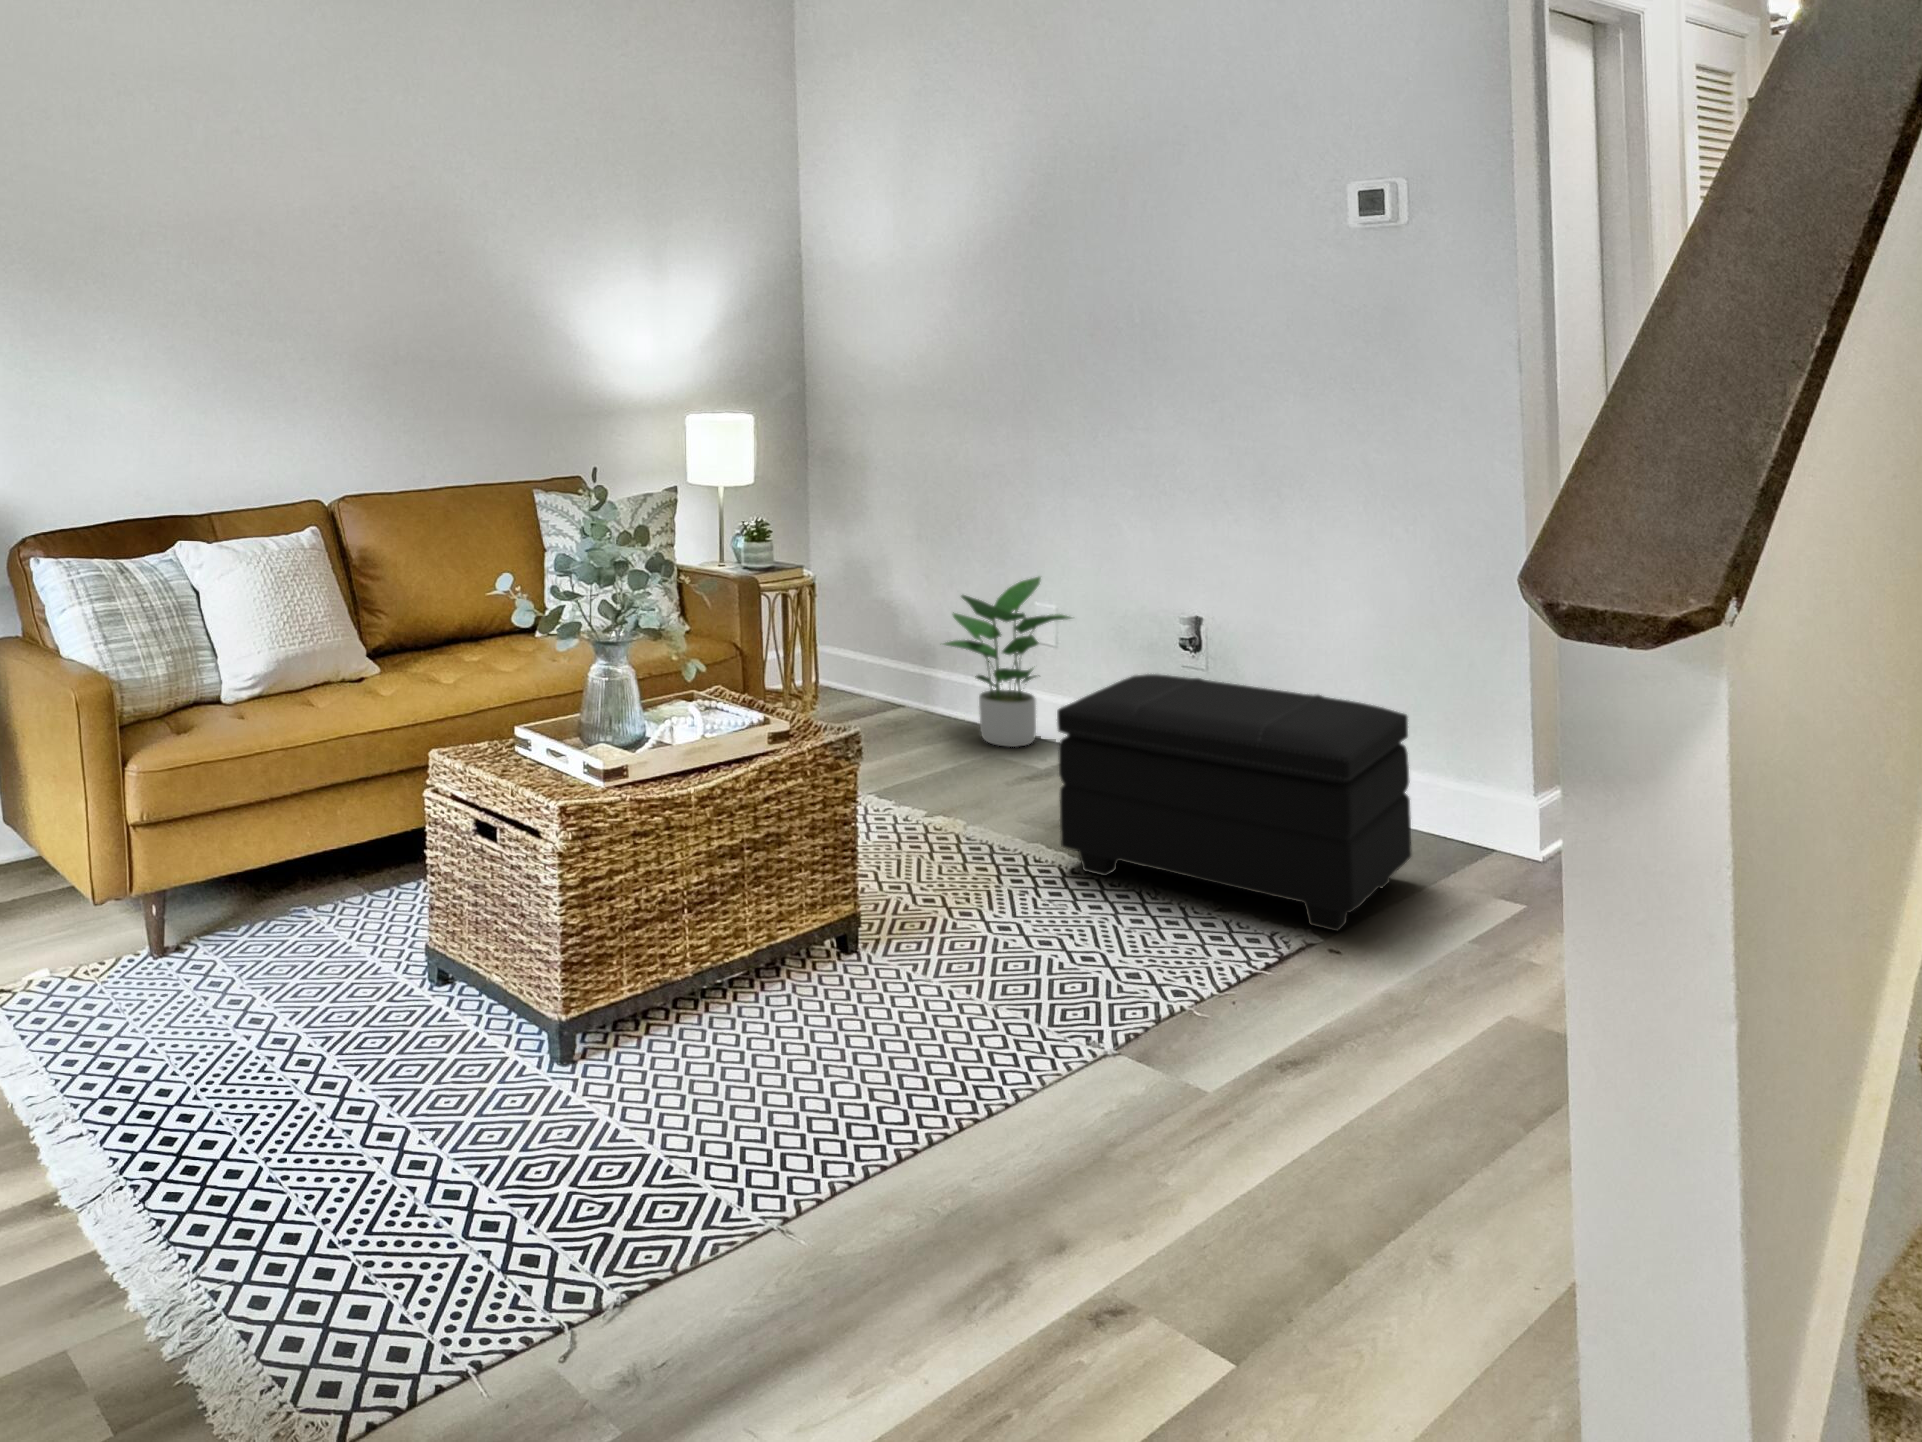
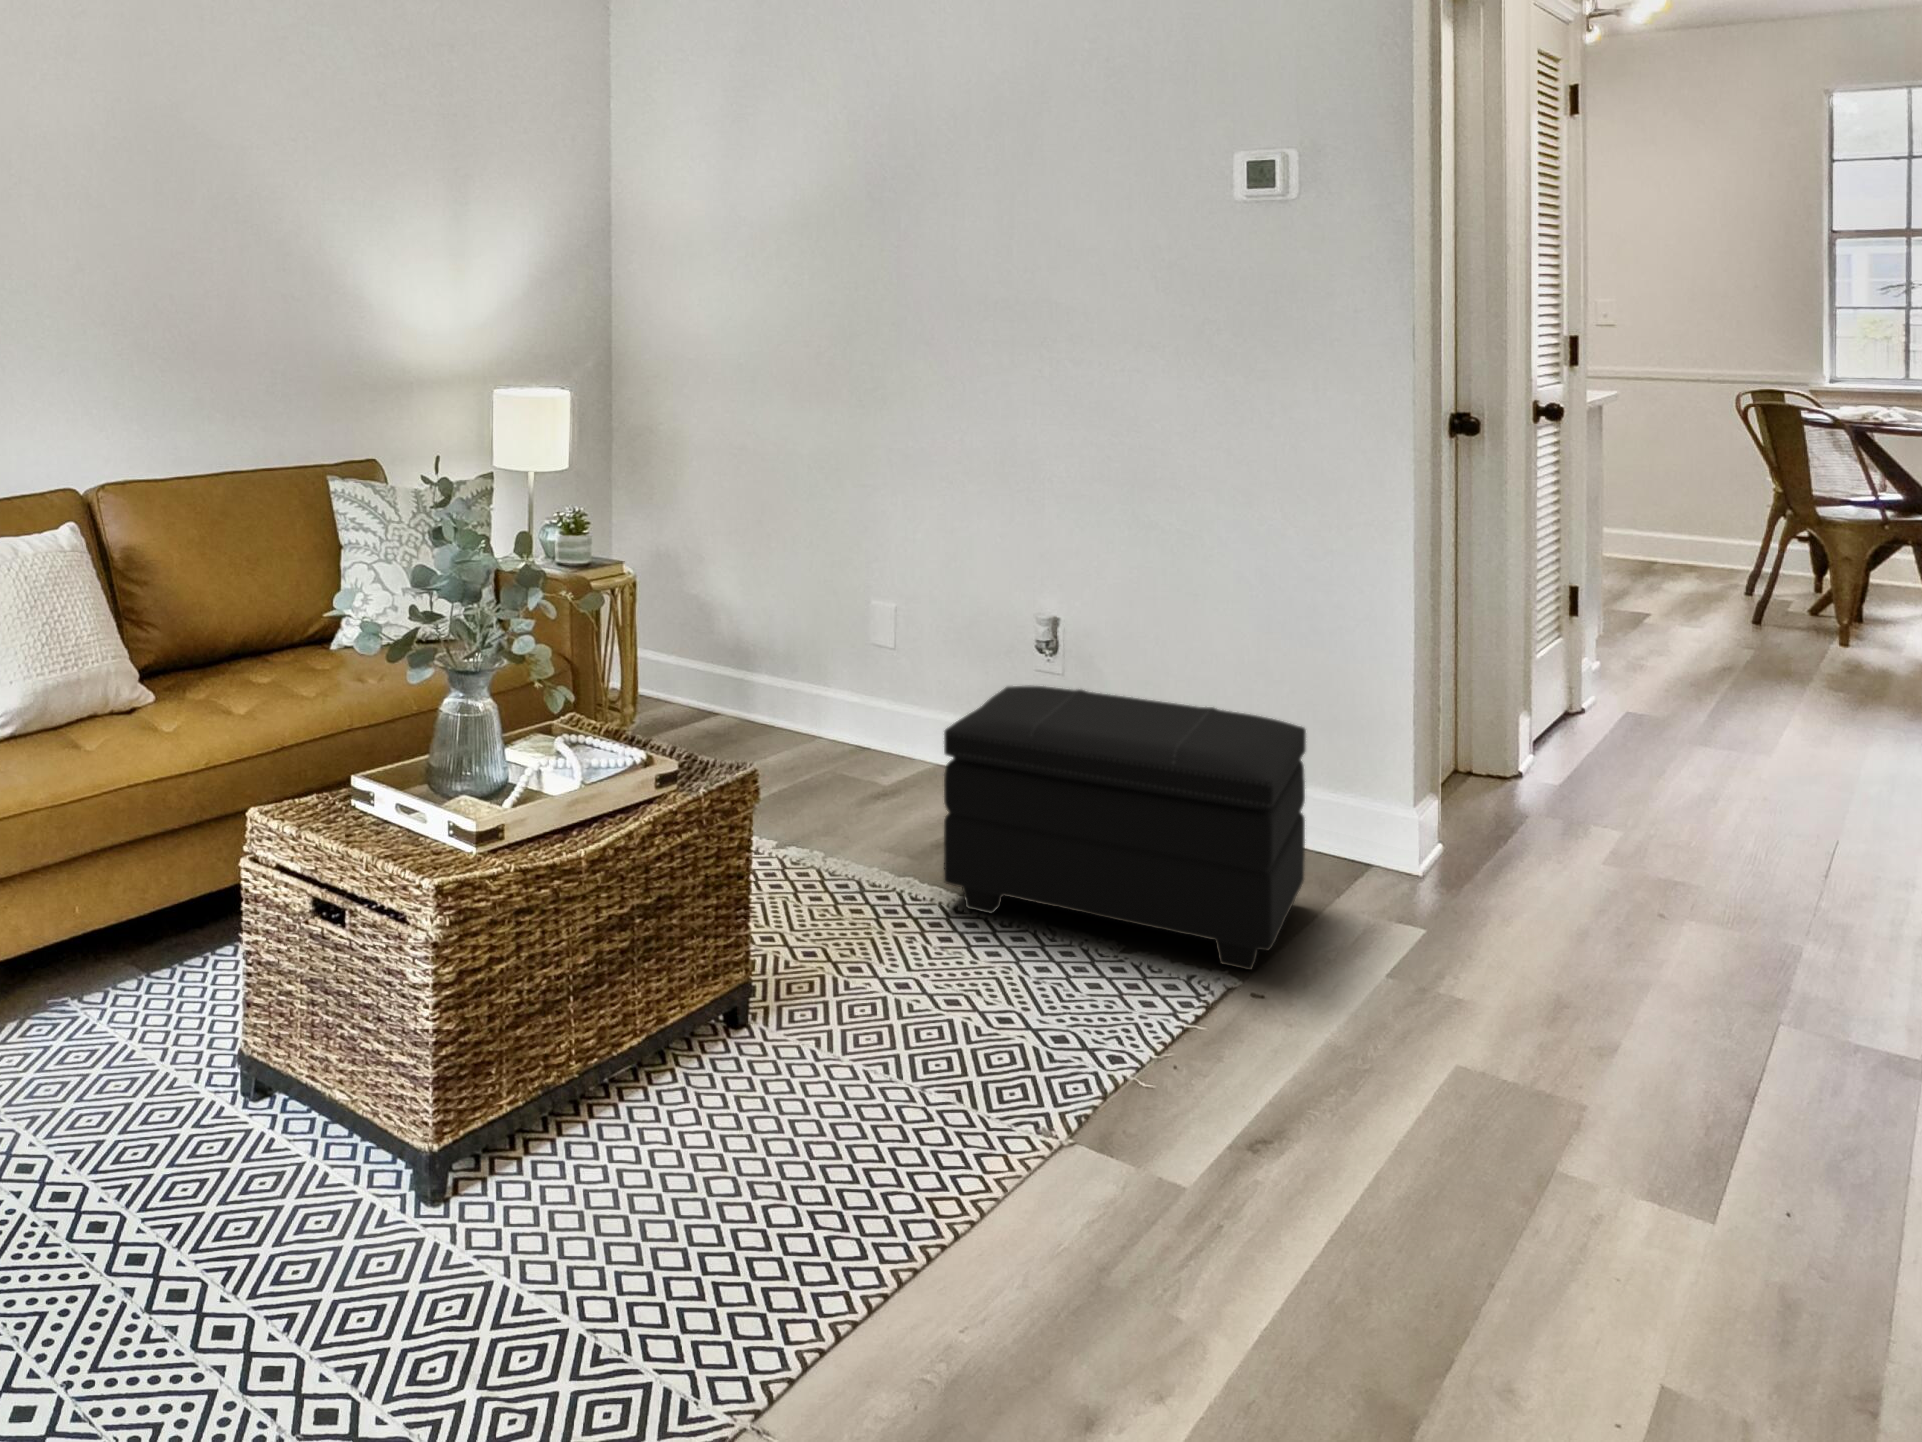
potted plant: present [945,577,1071,747] -> none [774,573,920,760]

